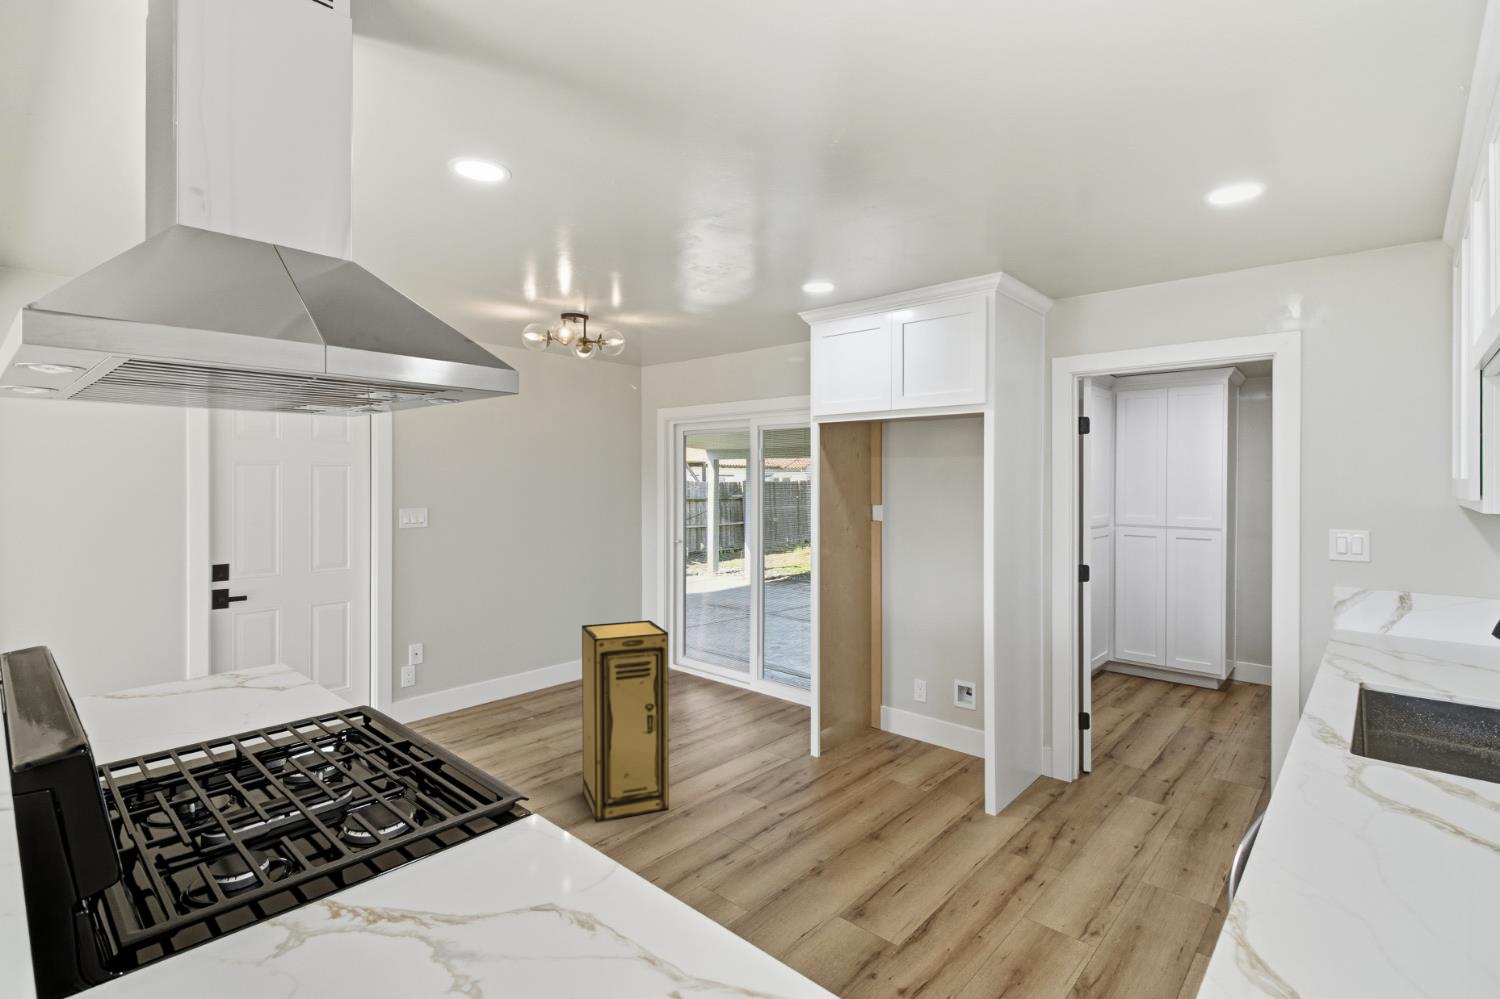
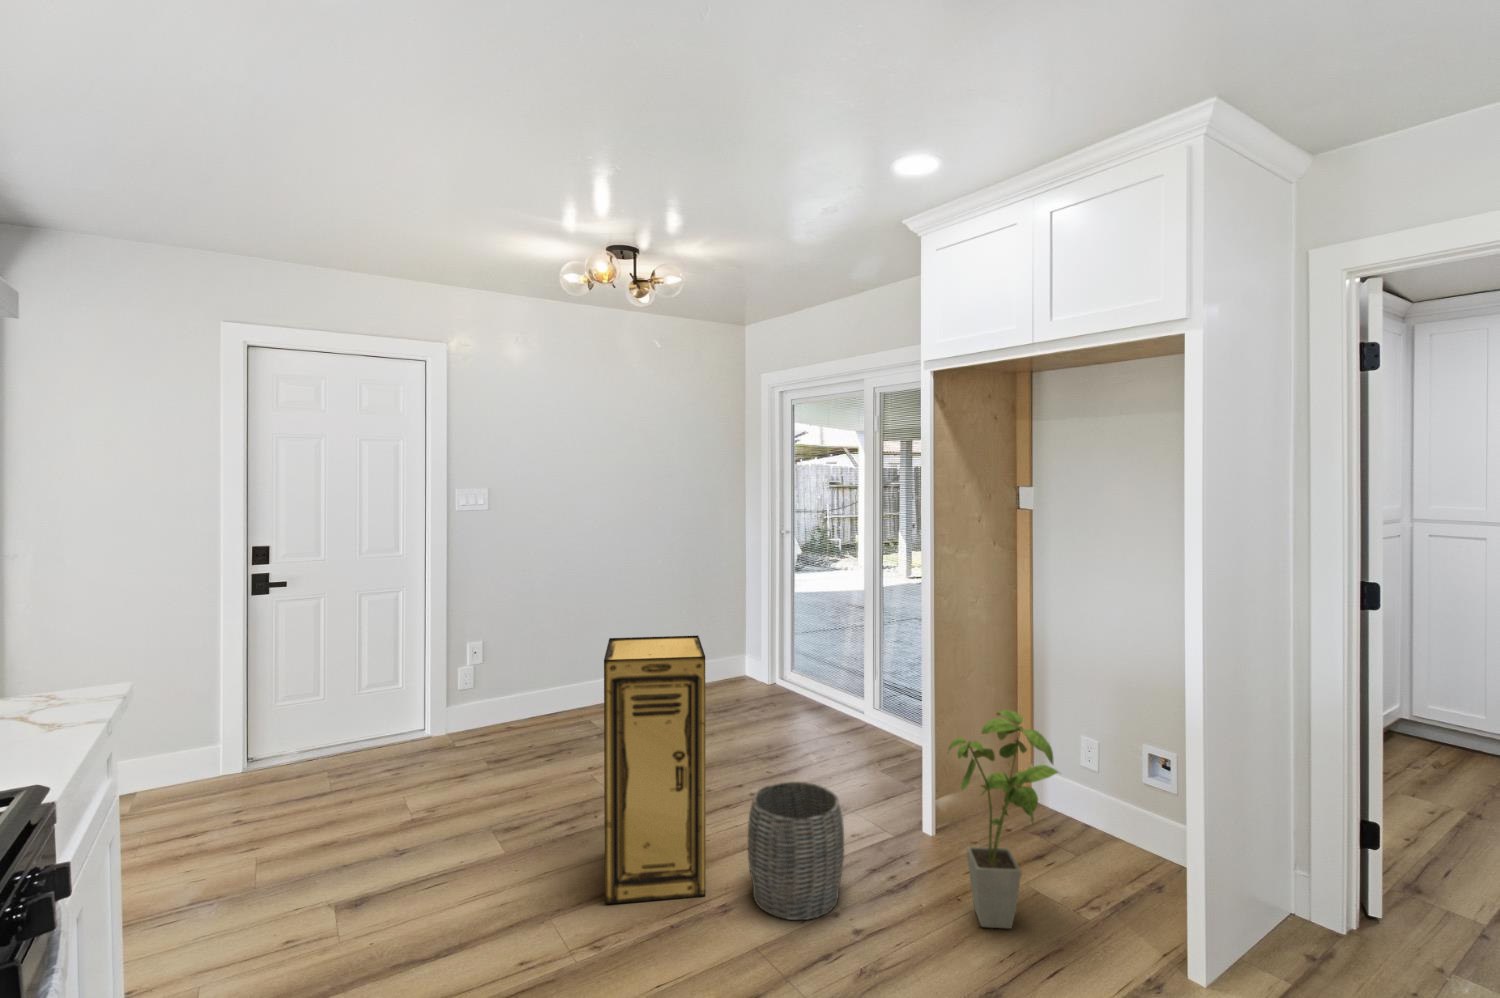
house plant: none [837,656,909,803] -> present [948,710,1059,929]
woven basket: none [698,722,767,815] -> present [748,782,844,920]

